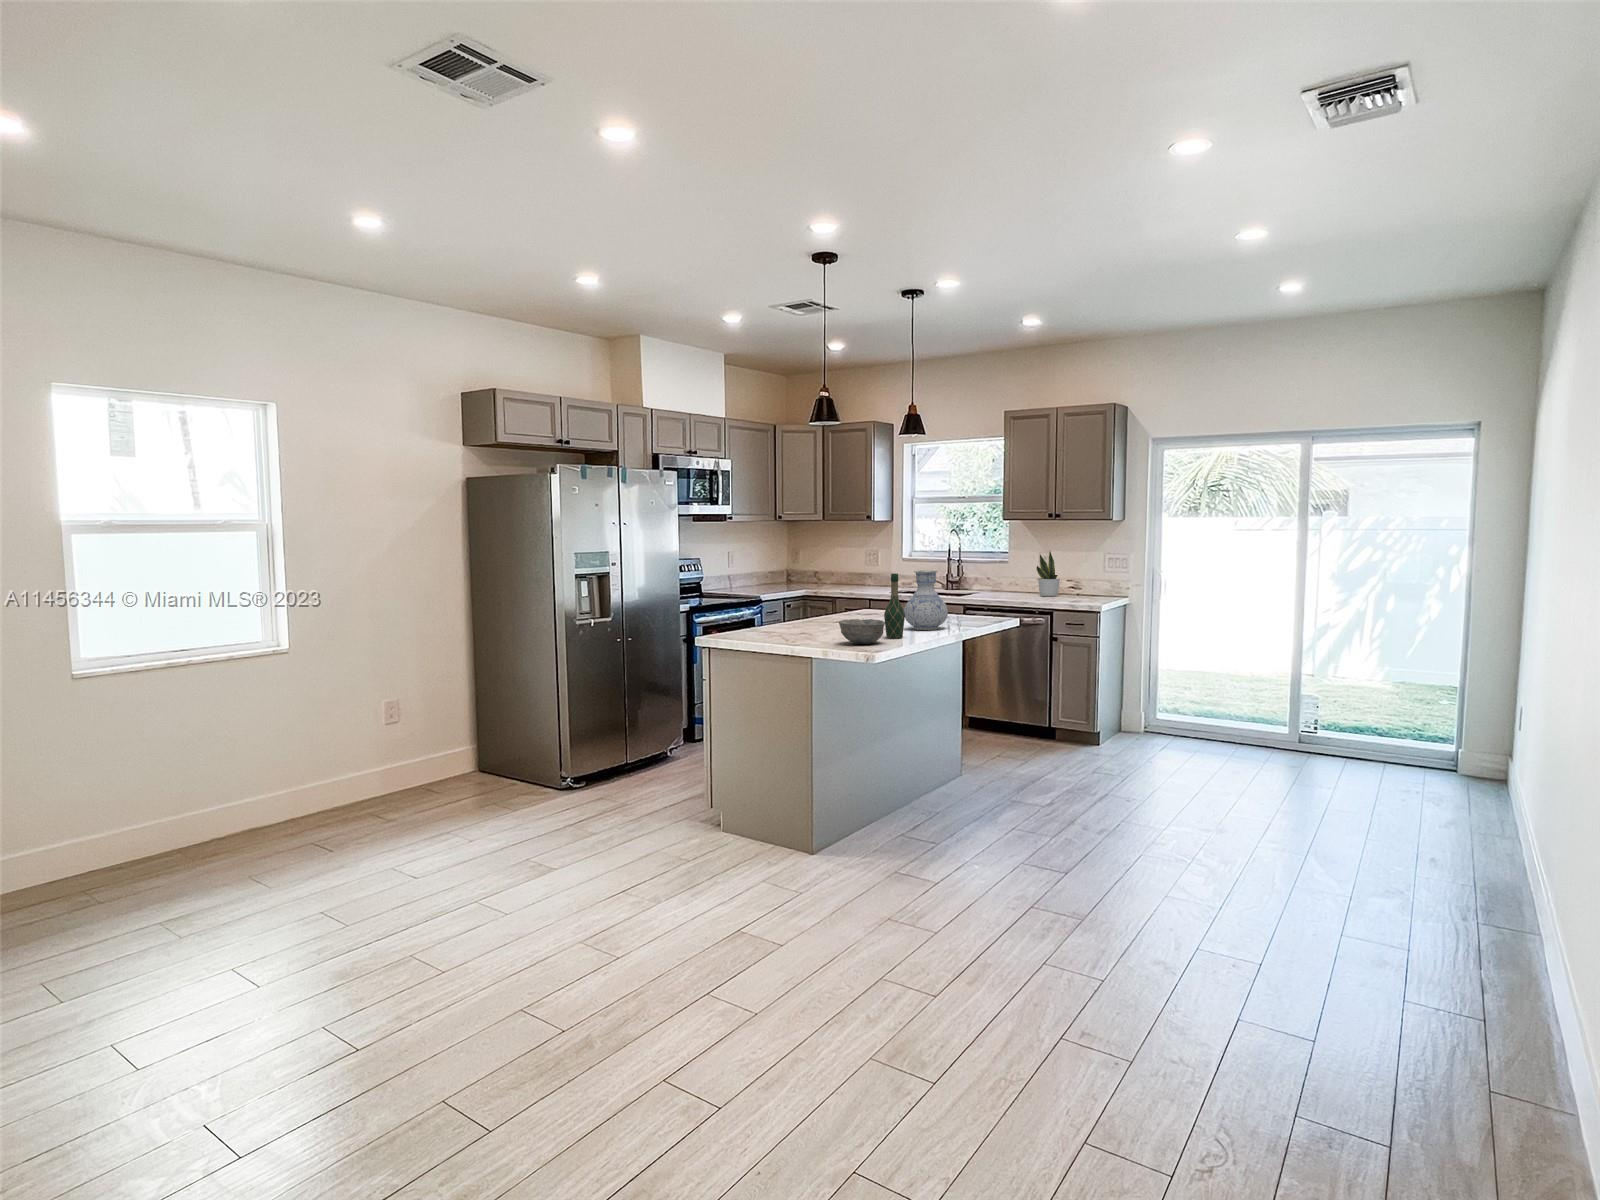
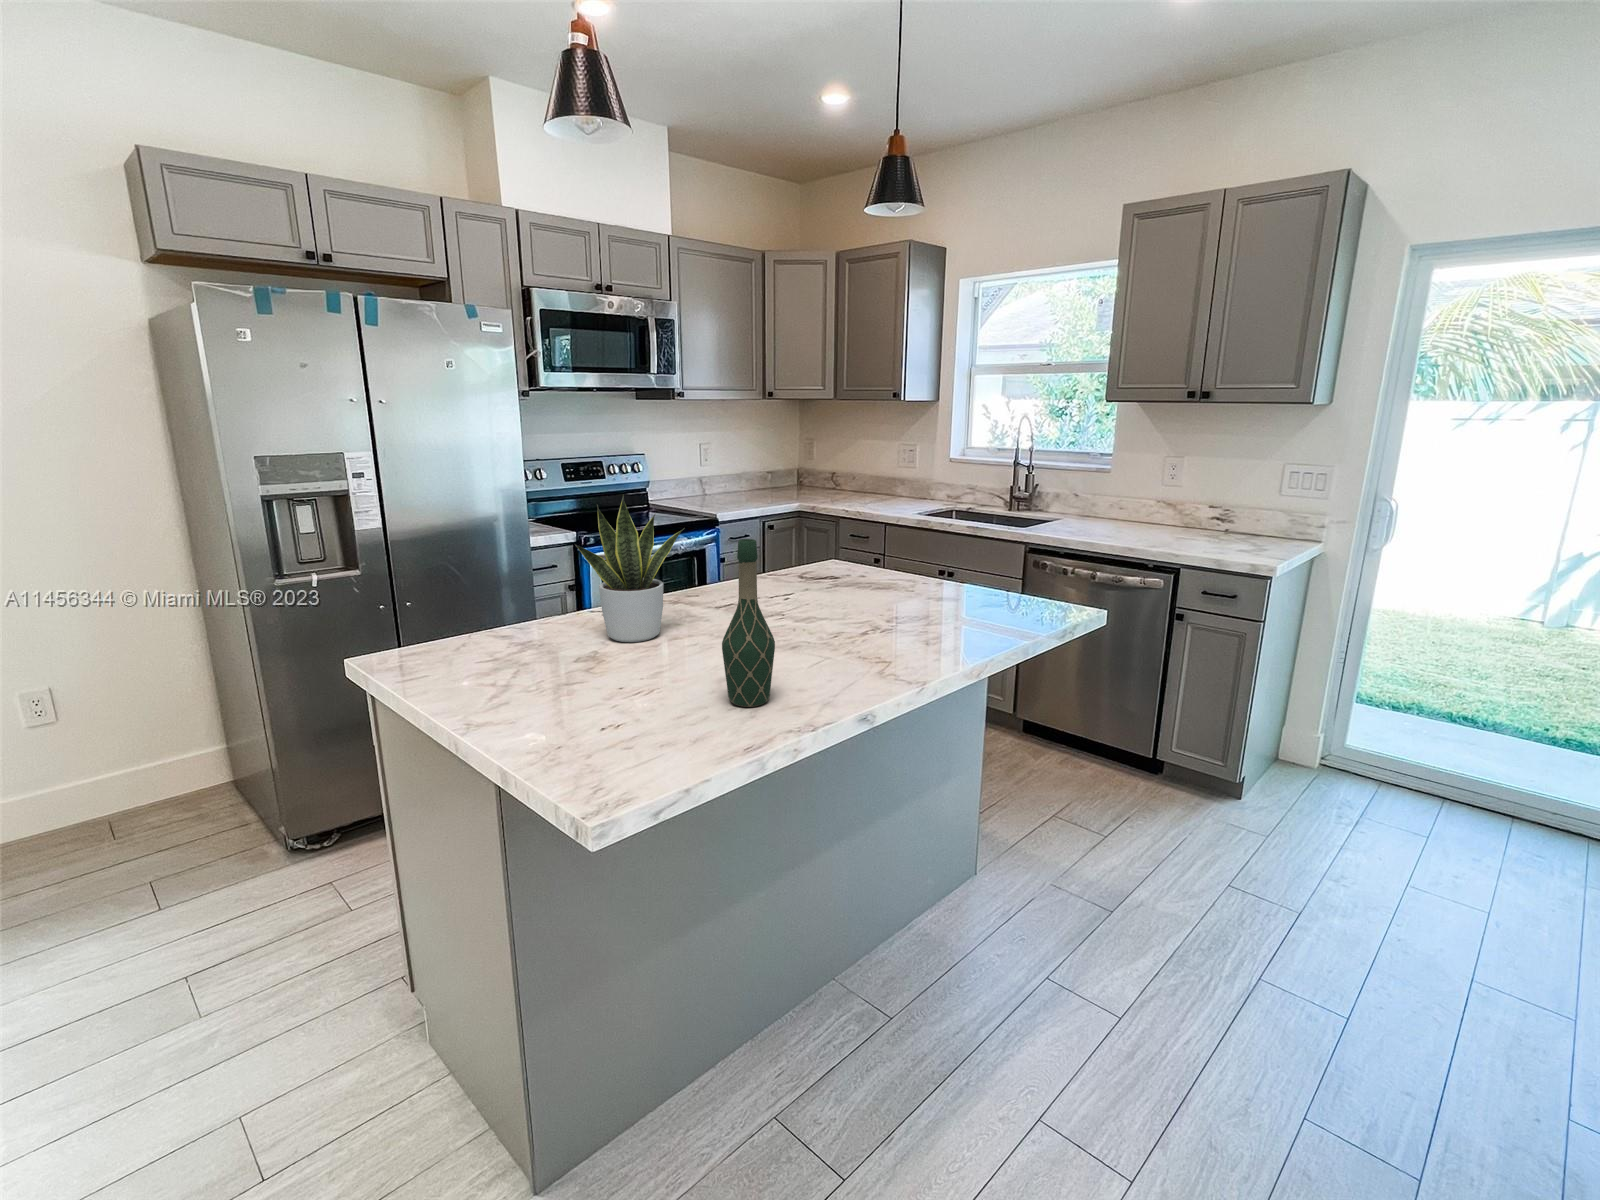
potted plant: present [1036,552,1060,597] -> present [576,496,684,642]
vase: present [904,570,948,630] -> none [822,515,921,659]
bowl: present [839,619,885,644] -> none [554,660,684,746]

